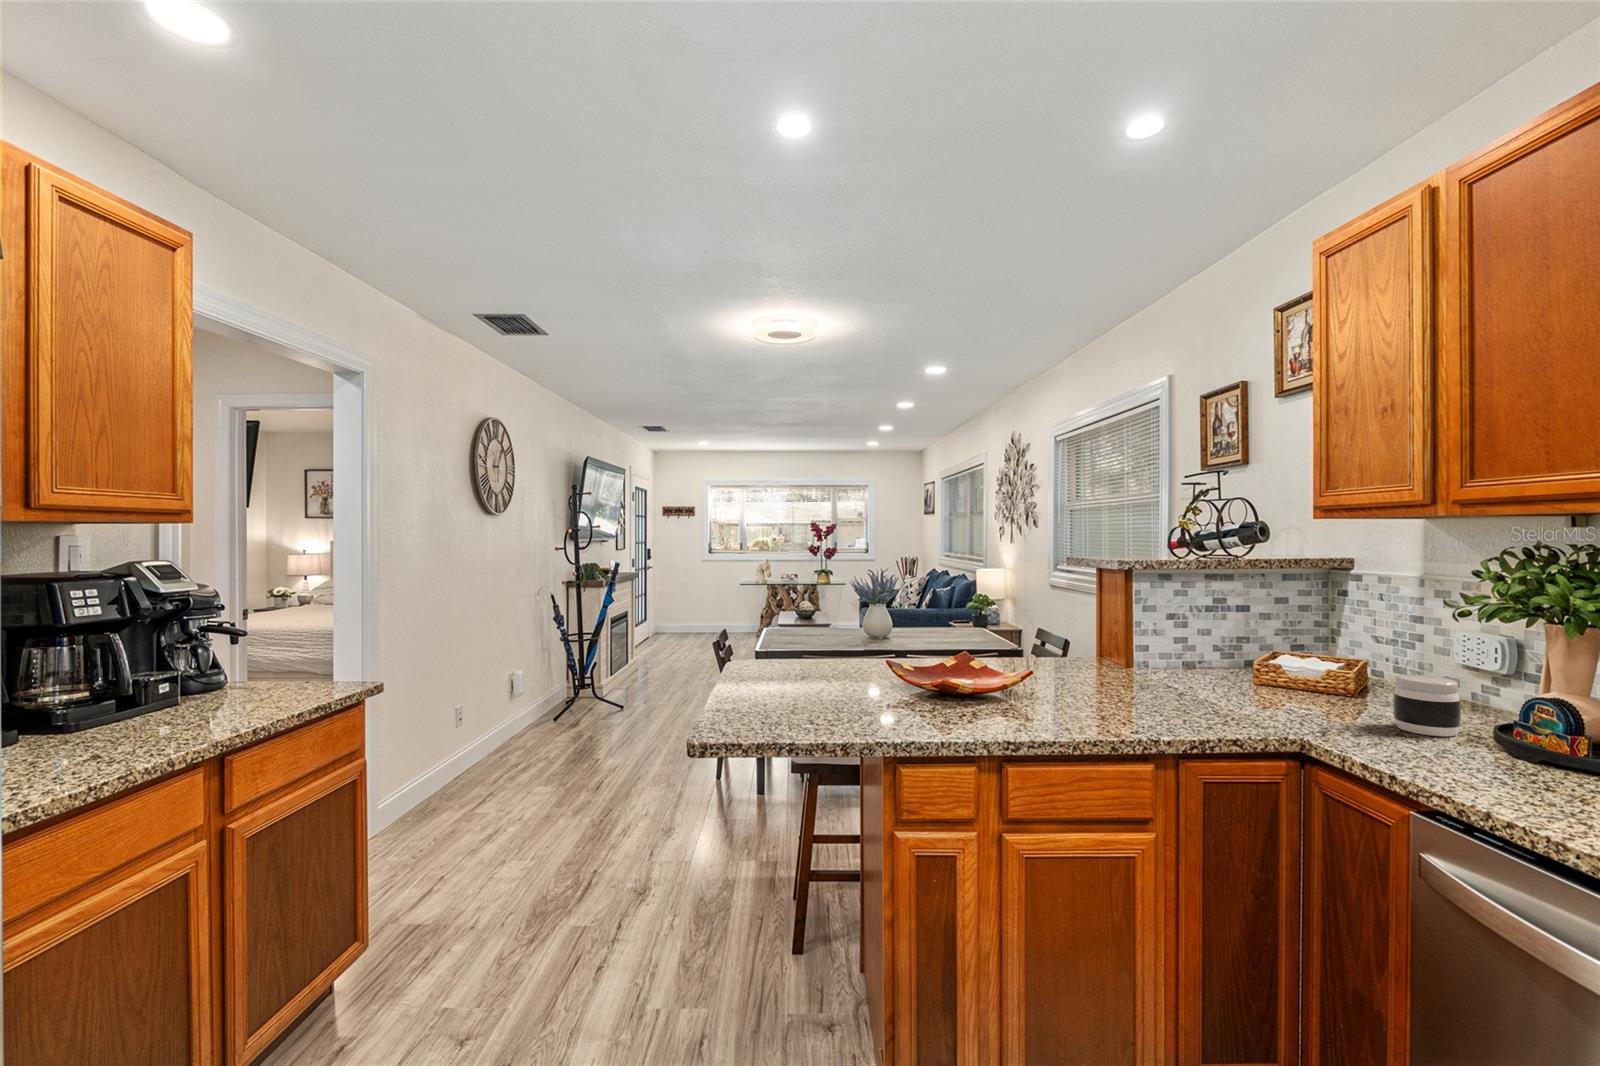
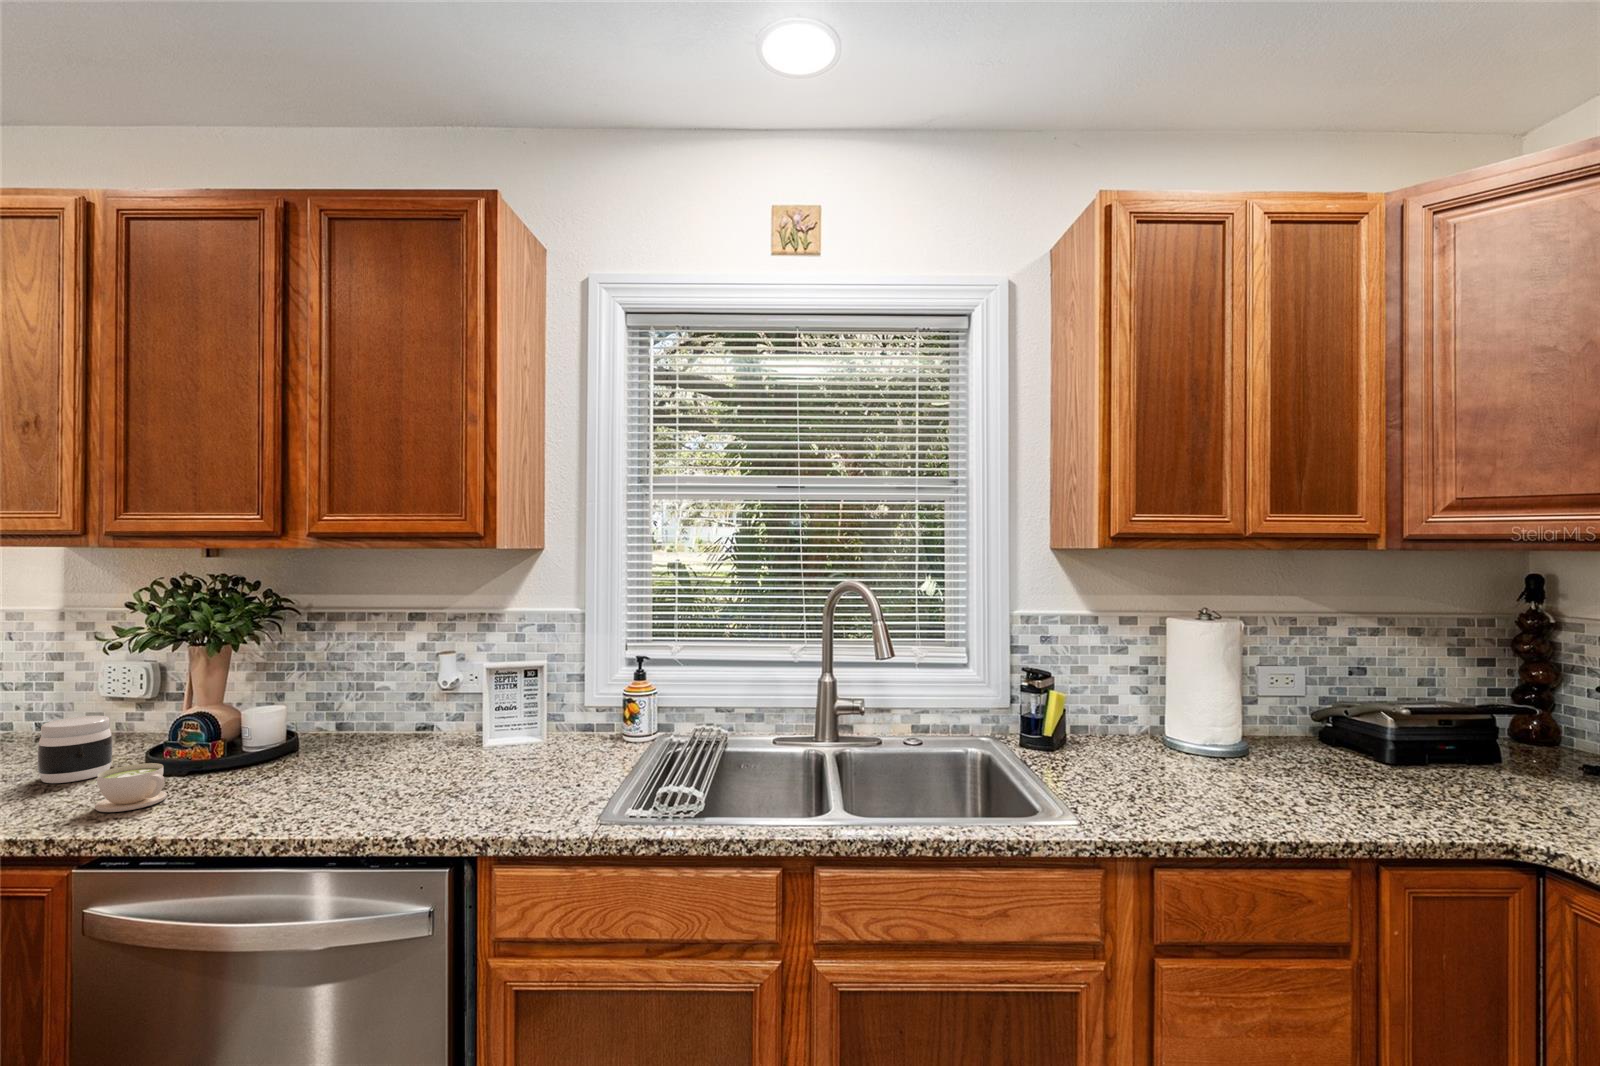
coffee cup: none [1436,731,1512,780] -> present [95,763,167,812]

